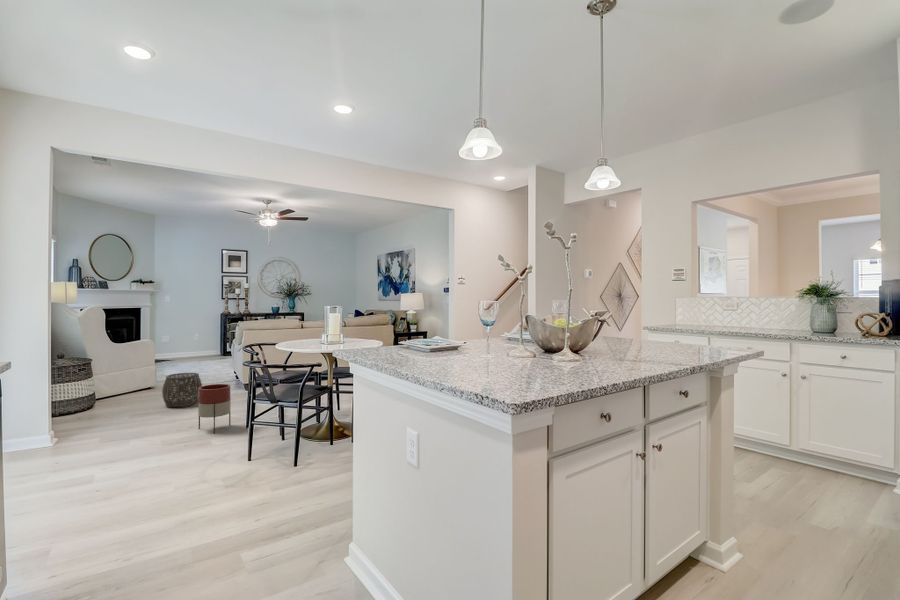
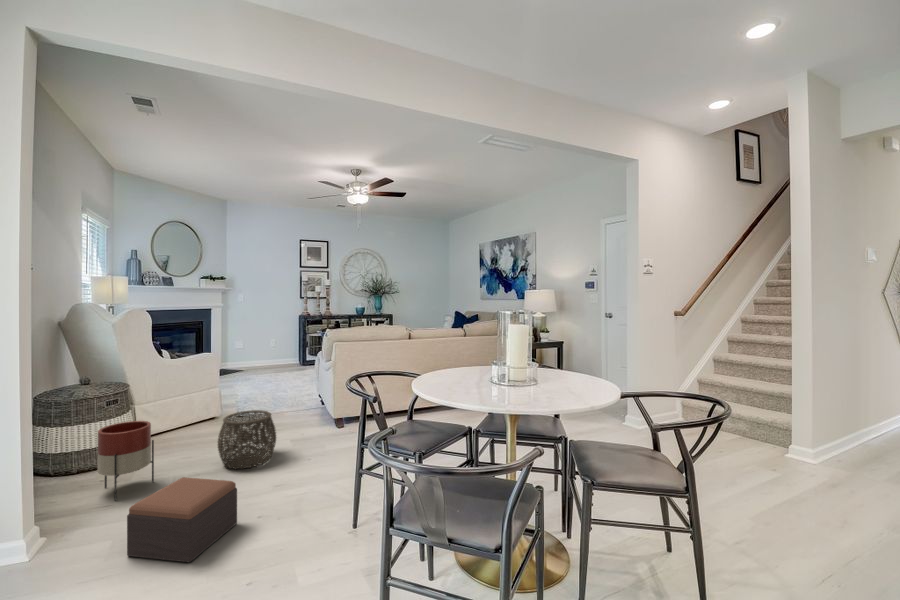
planter: present [198,384,231,433] -> present [98,421,154,501]
footstool: none [119,401,180,436] -> present [127,477,237,562]

